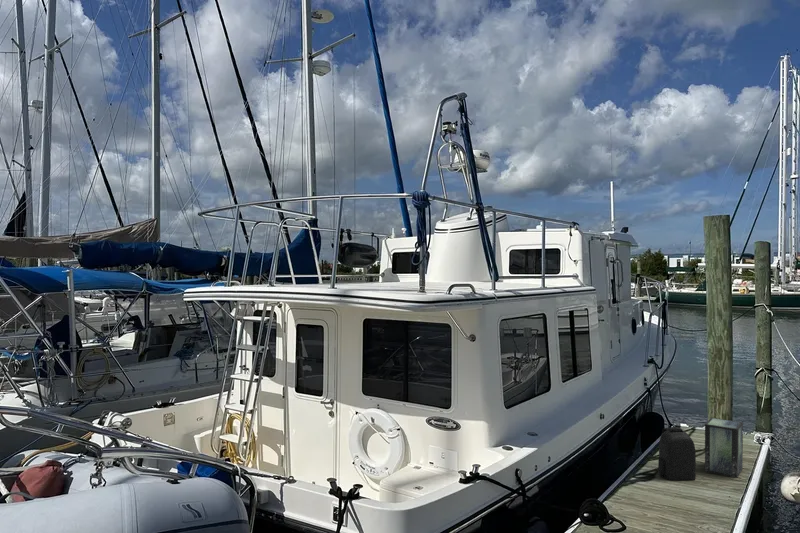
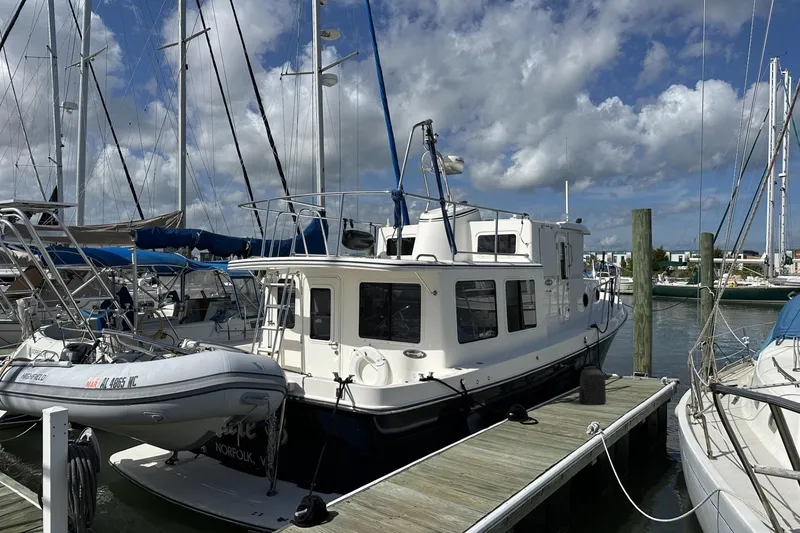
storage box: present [705,418,743,478] -> none [614,361,643,403]

